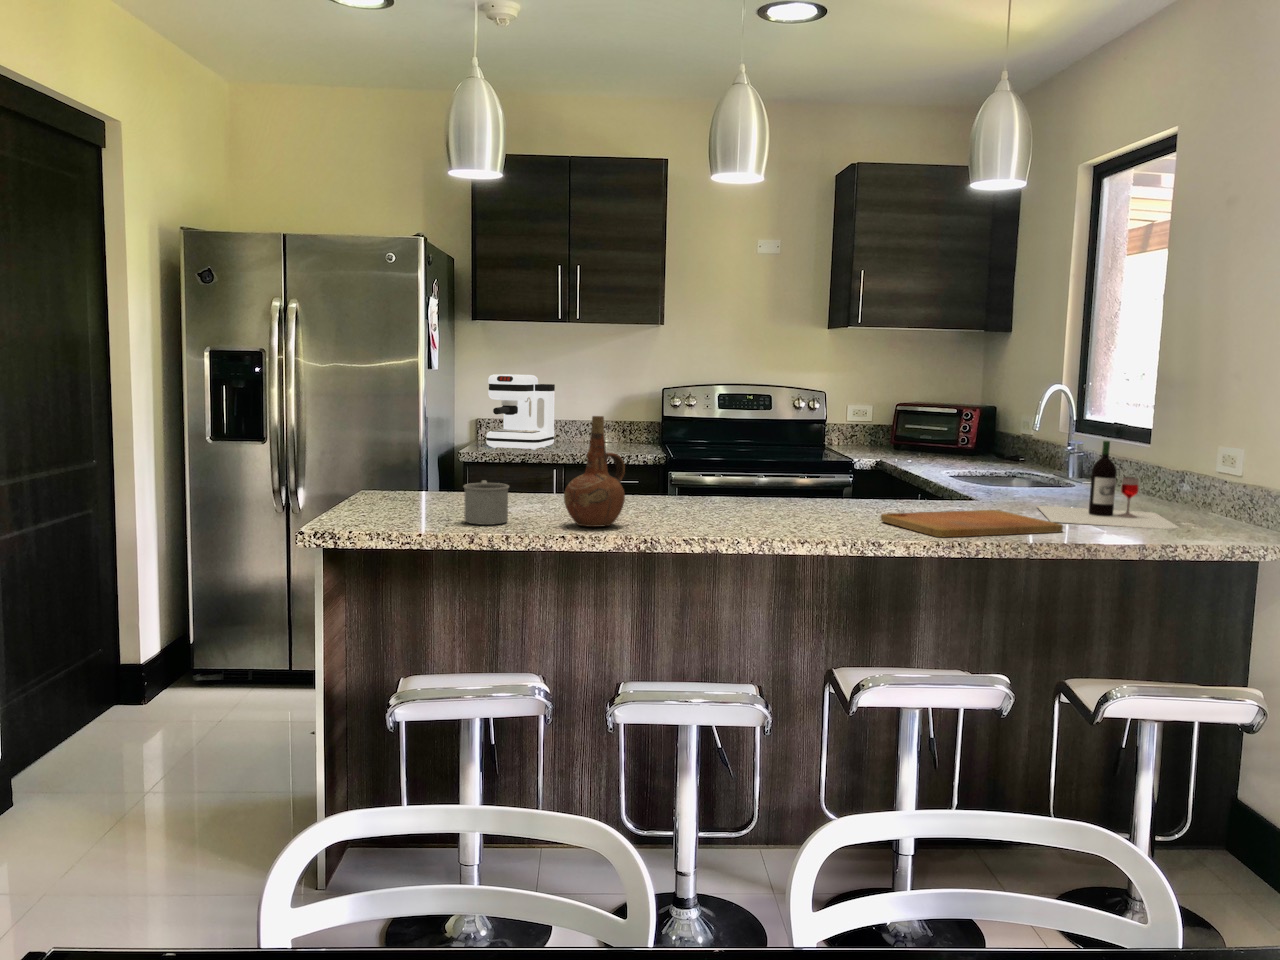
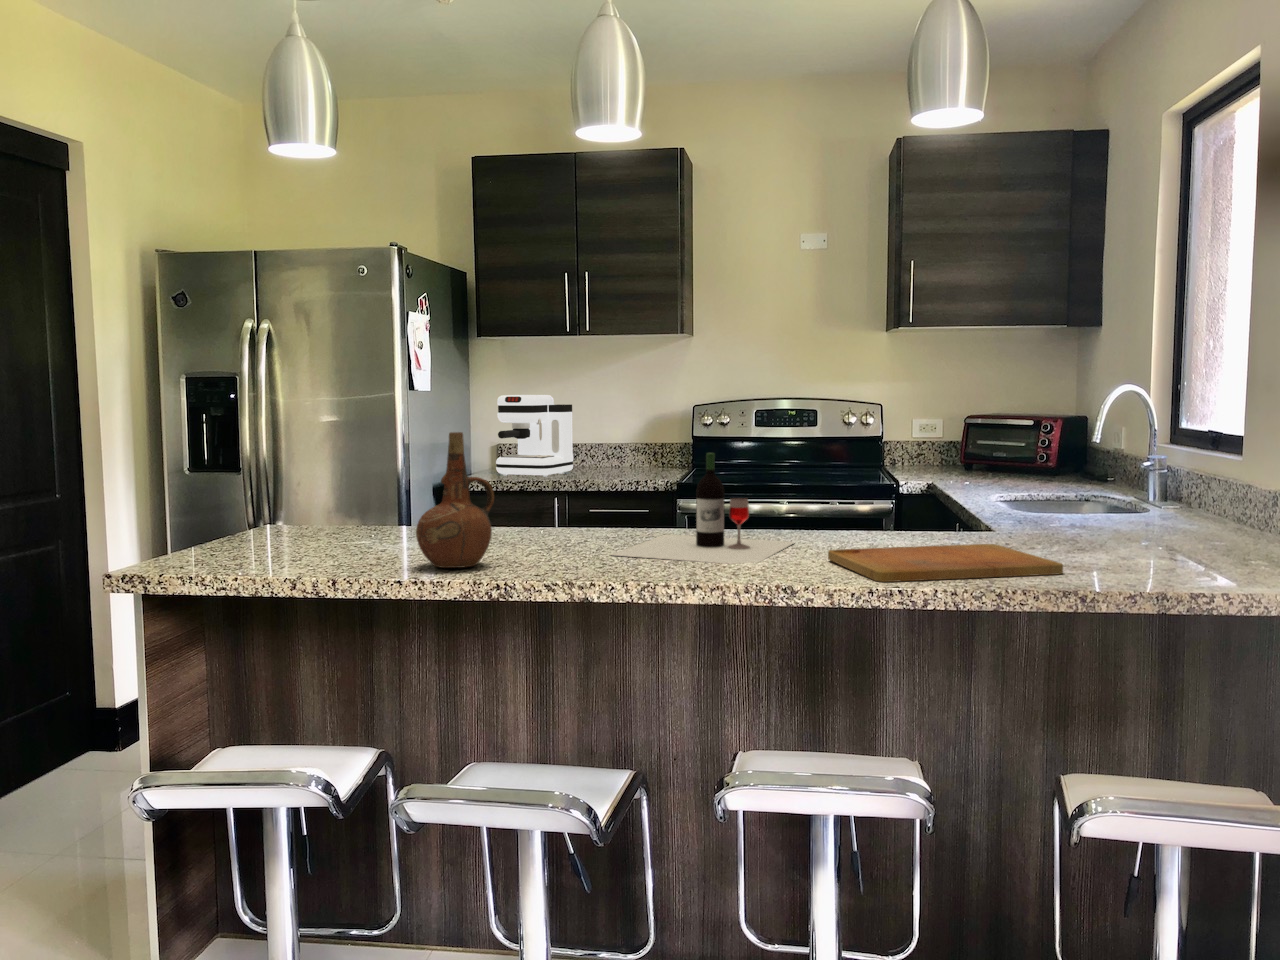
wine bottle: present [1037,441,1178,529] -> present [611,453,794,564]
mug: present [464,480,509,525] -> none [305,512,362,565]

